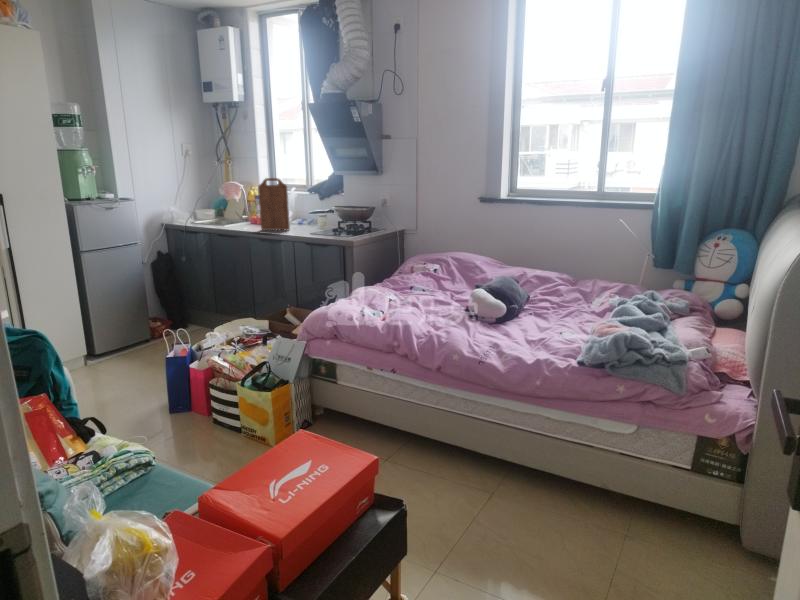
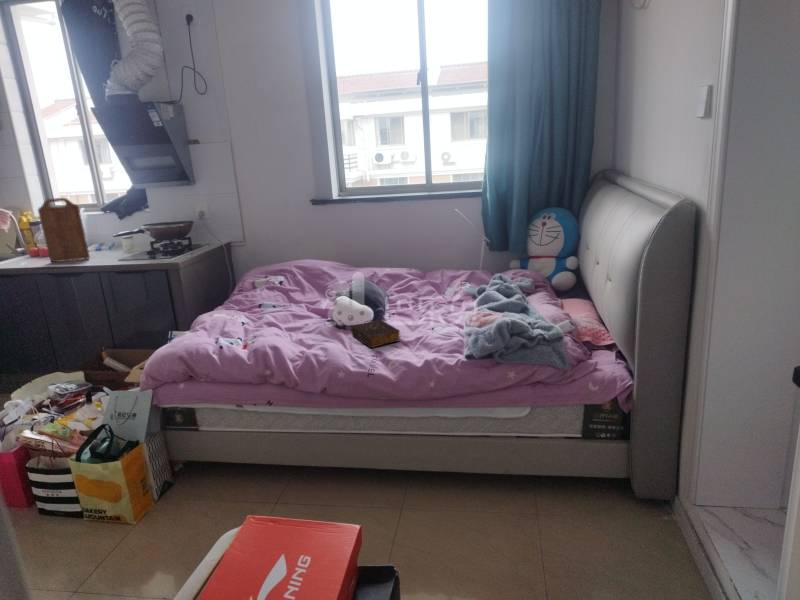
book: none [481,316,524,340] -> present [351,320,400,348]

